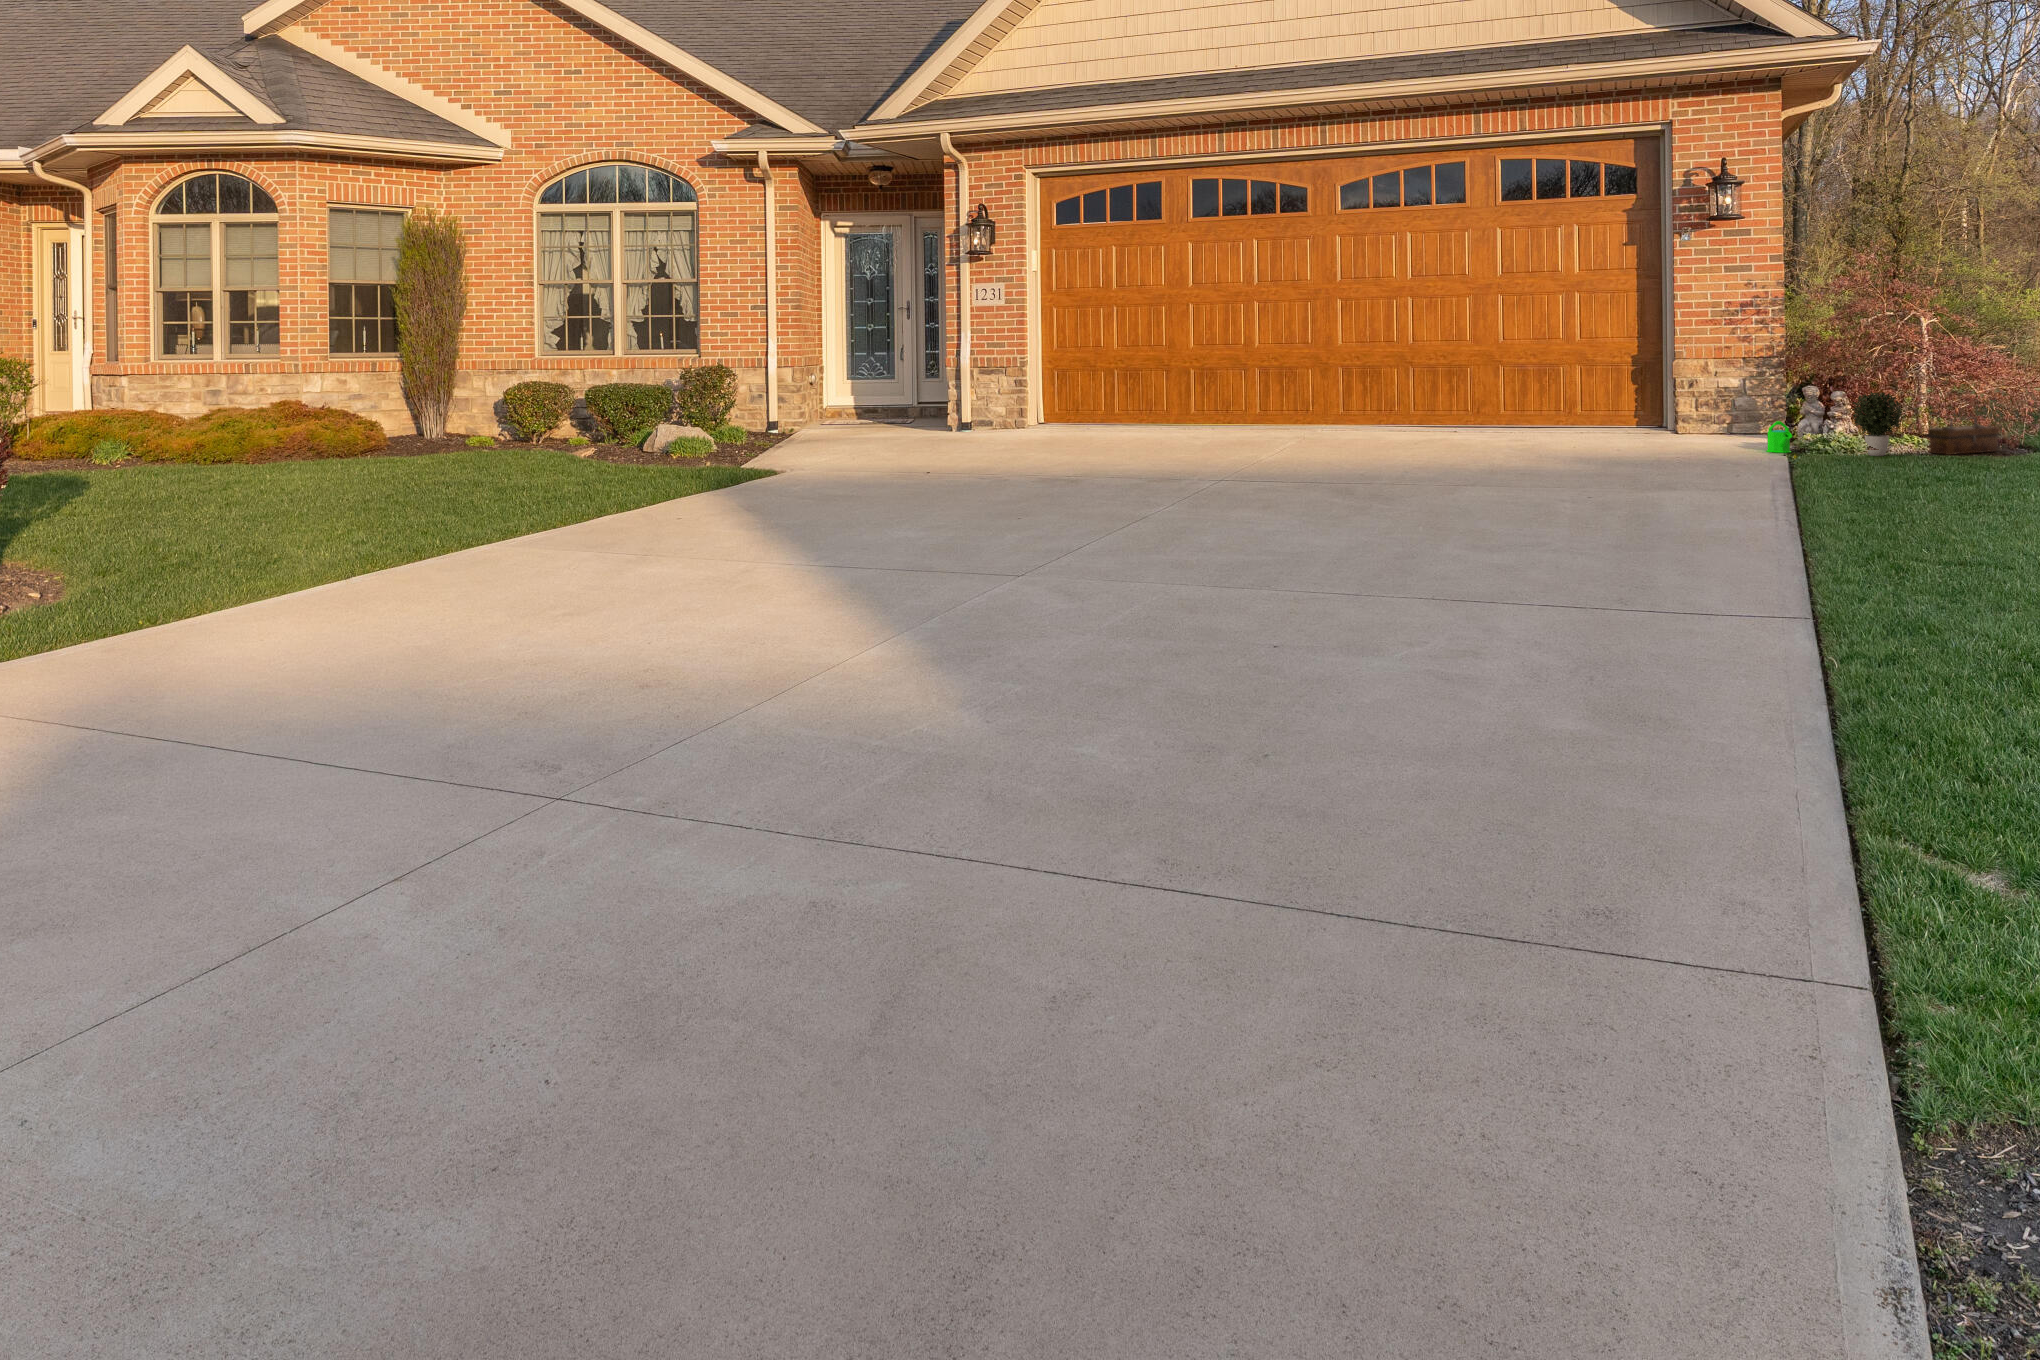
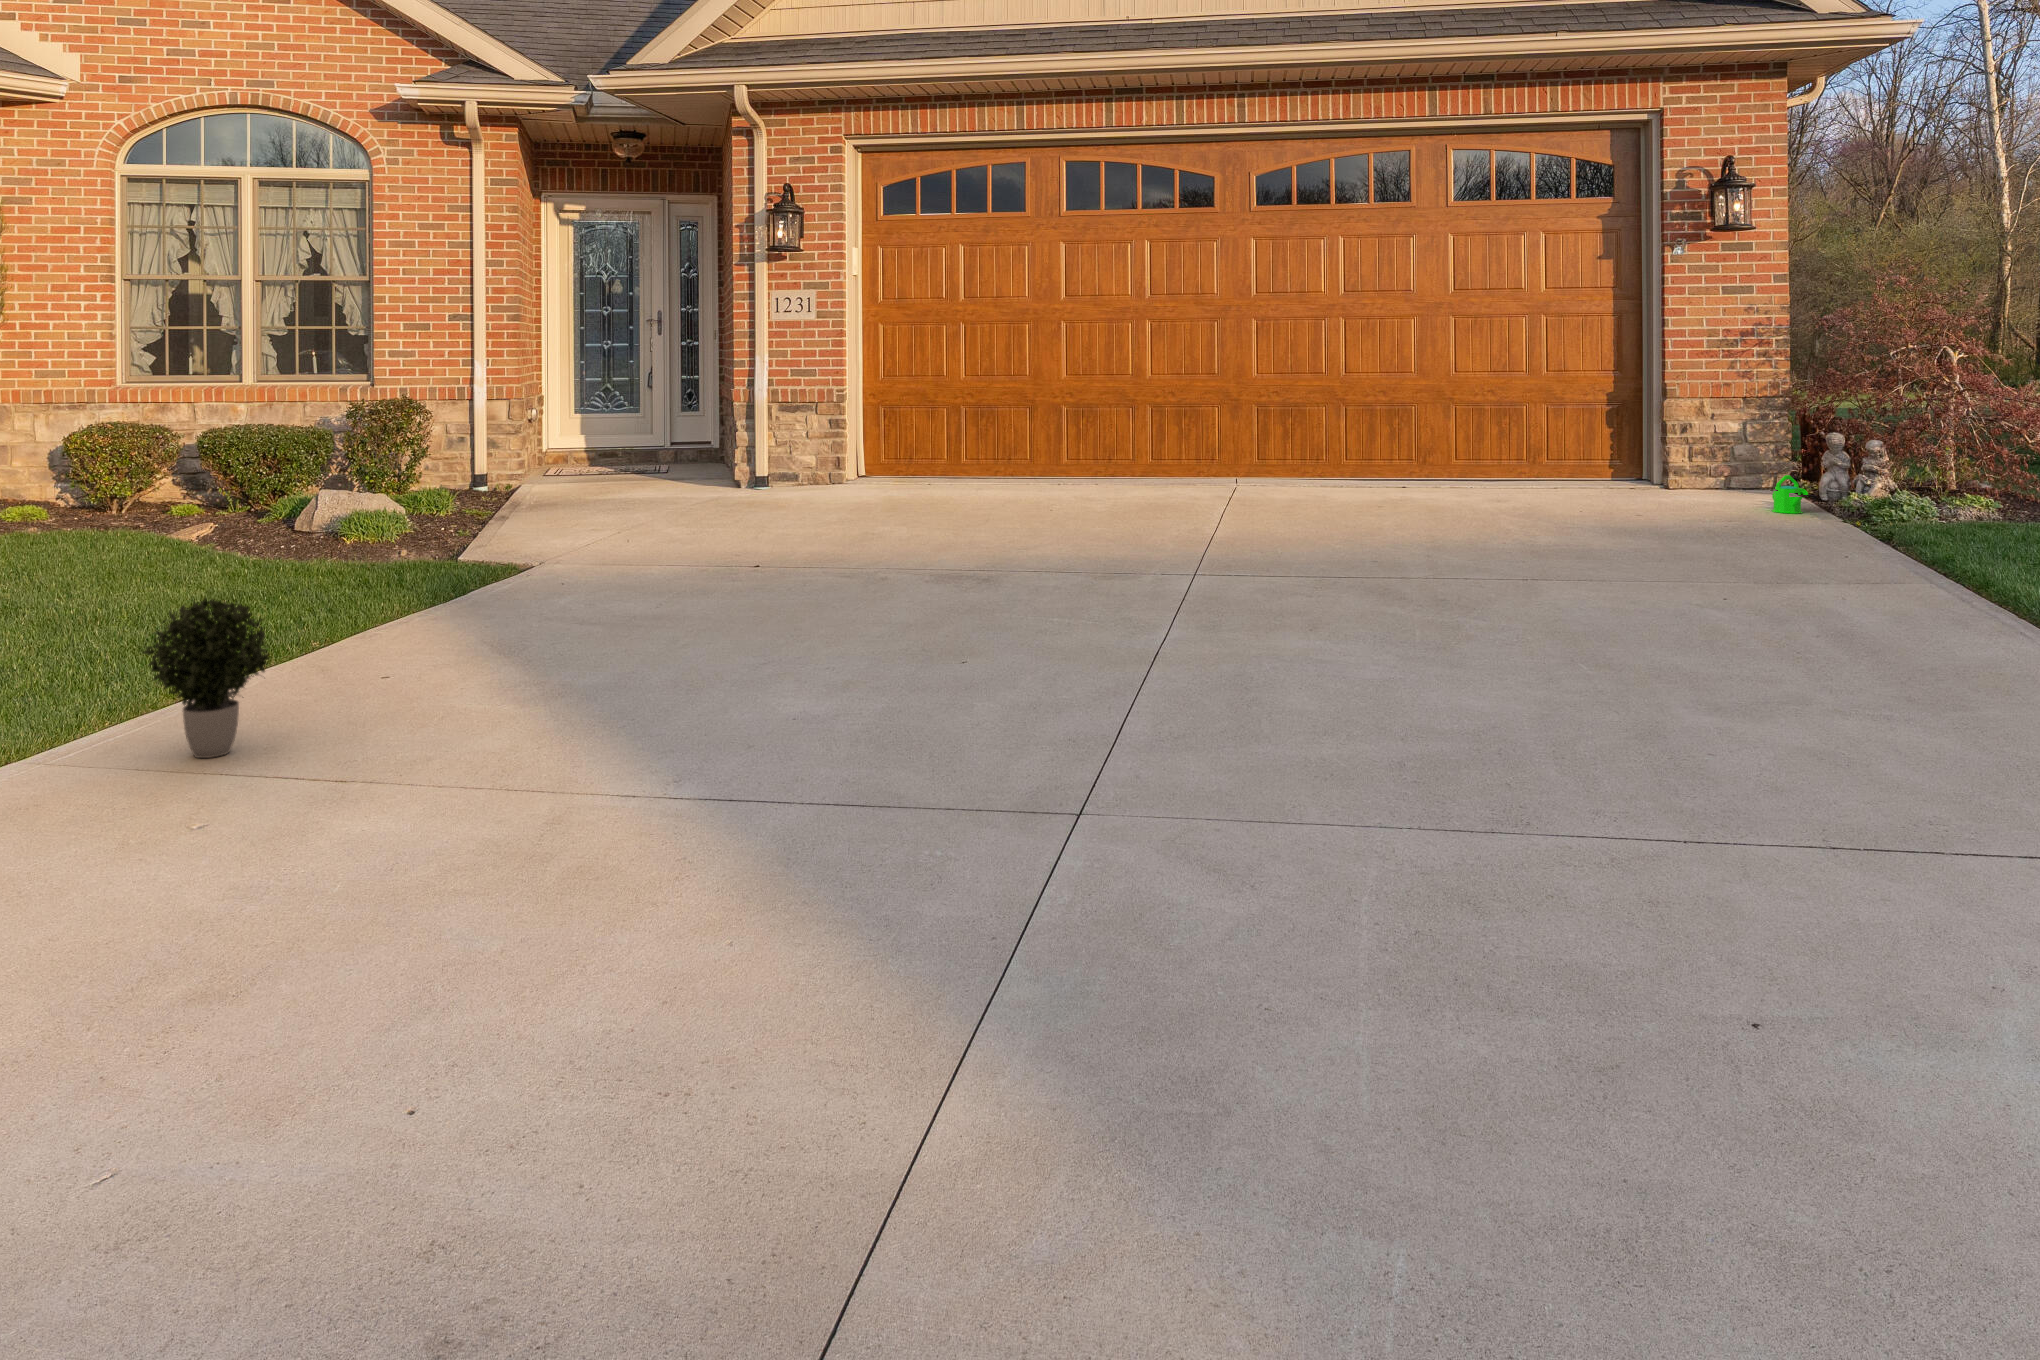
potted plant: present [1852,392,1903,456] -> present [144,598,270,758]
toolbox: present [1927,417,2000,455] -> none [1946,469,2018,515]

